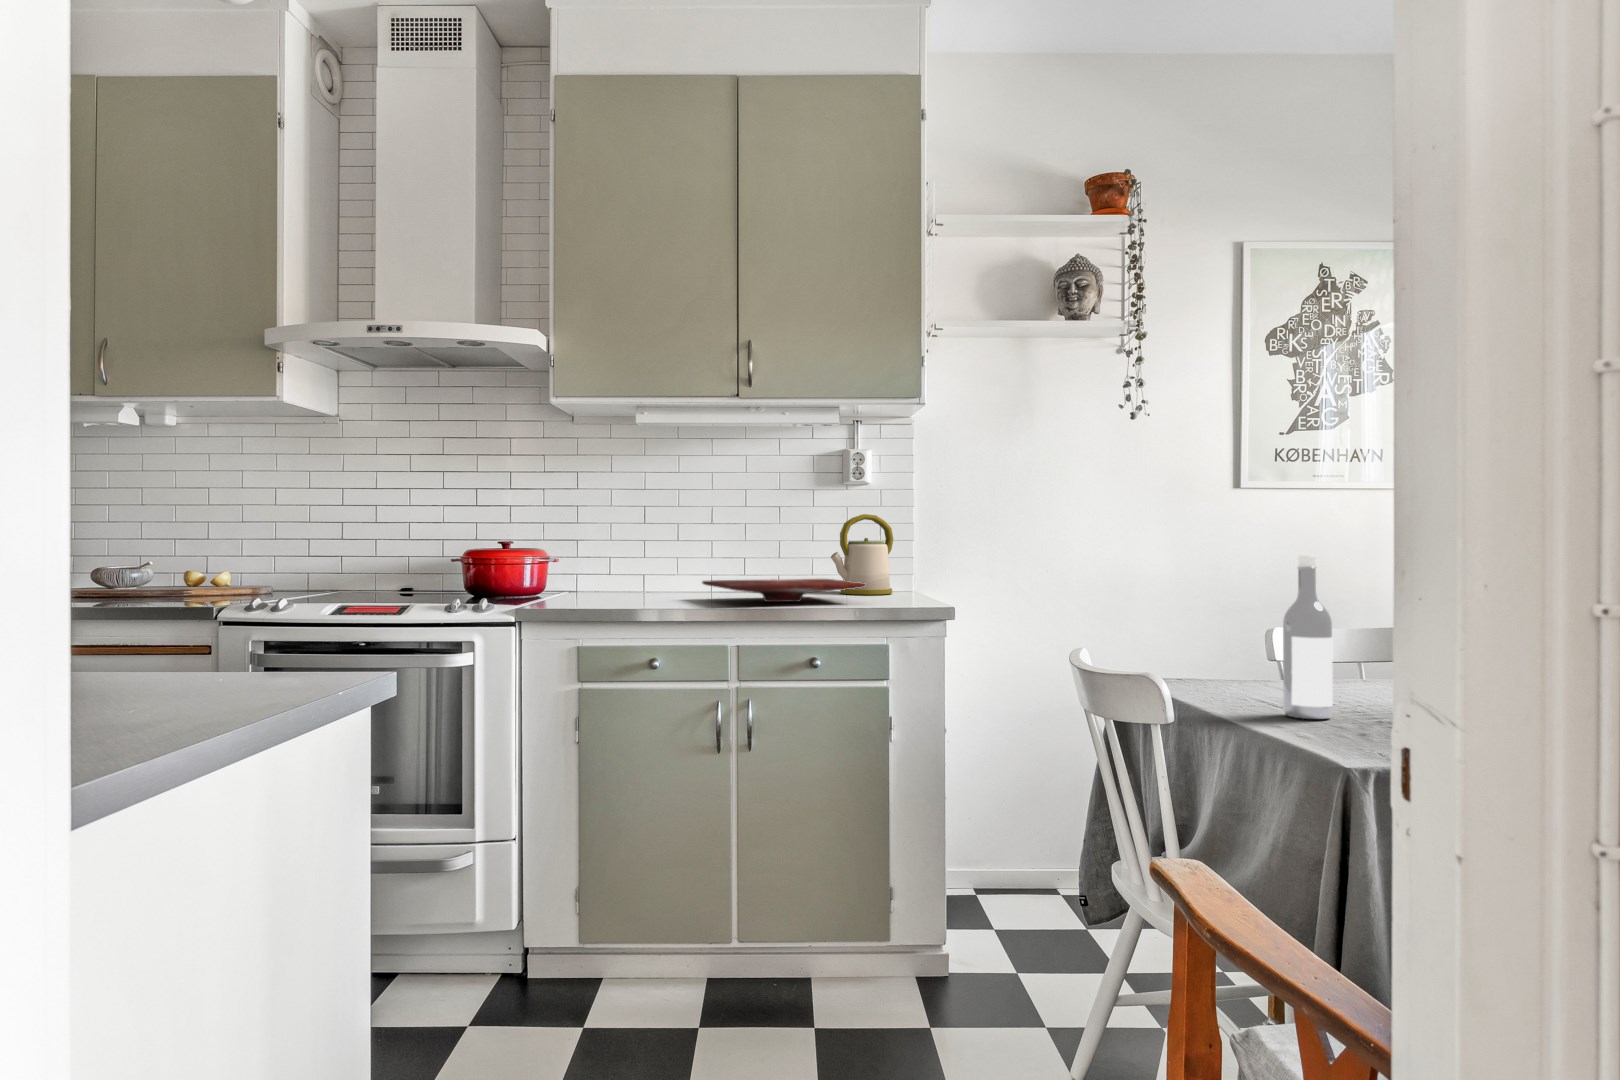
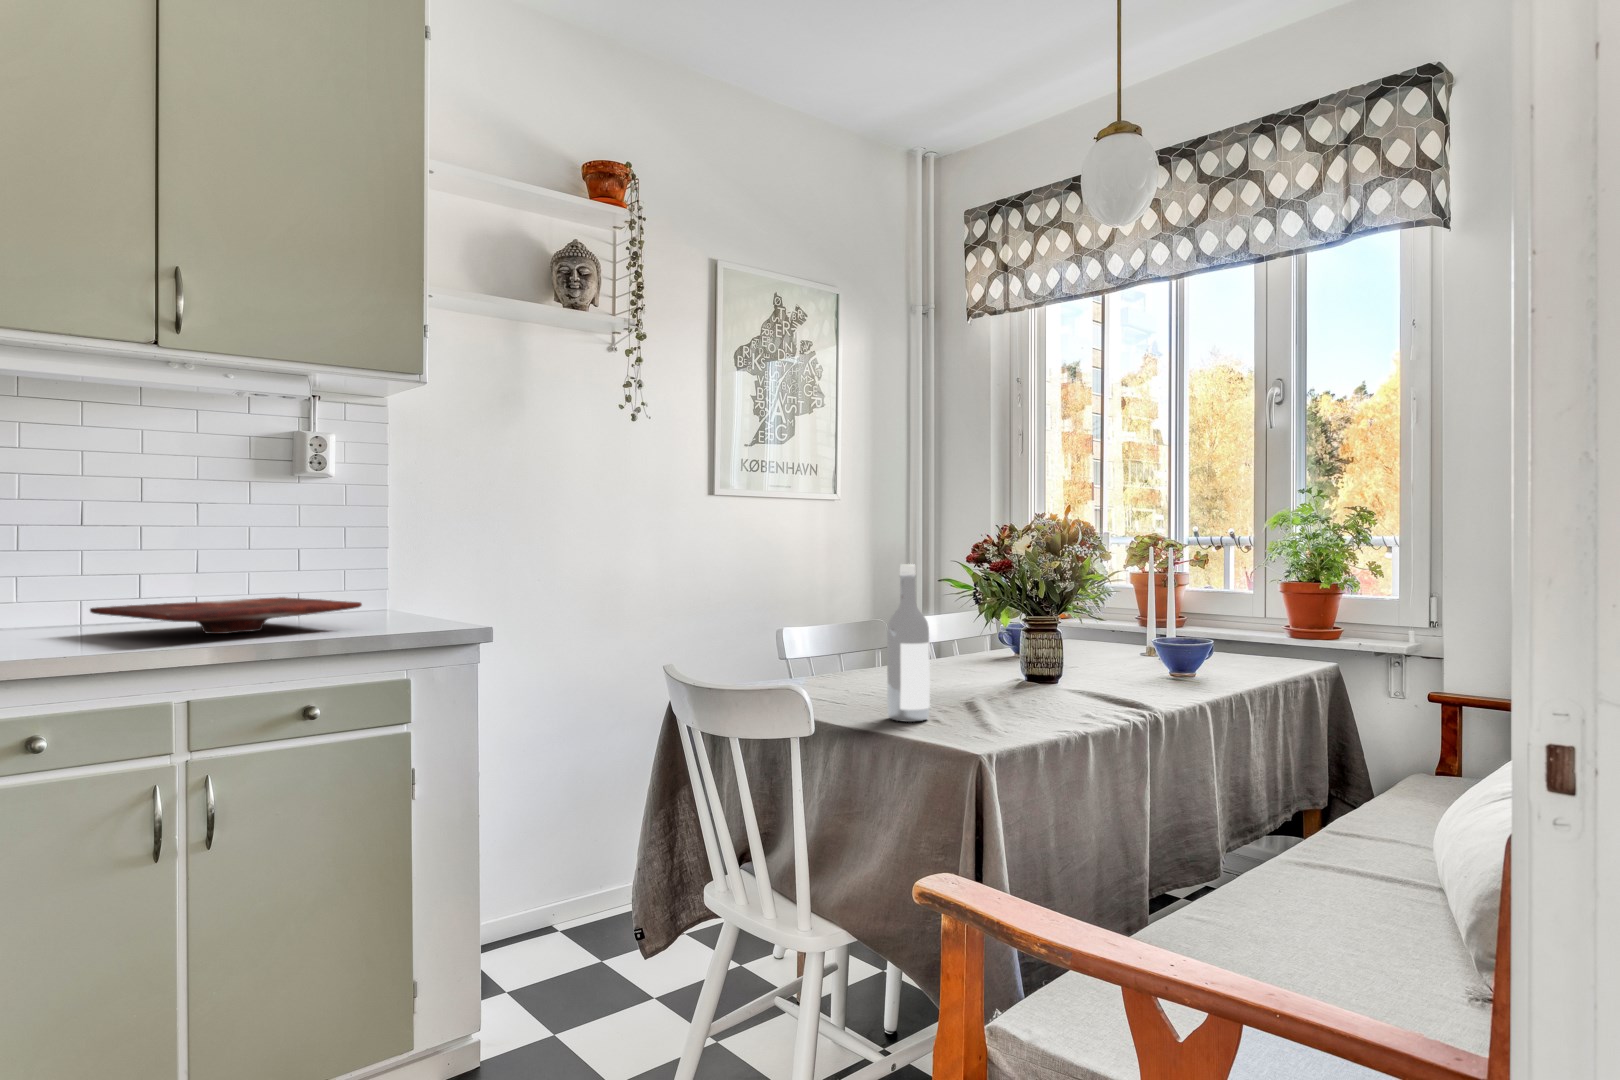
kettle: present [831,514,893,595] -> none [281,514,366,616]

